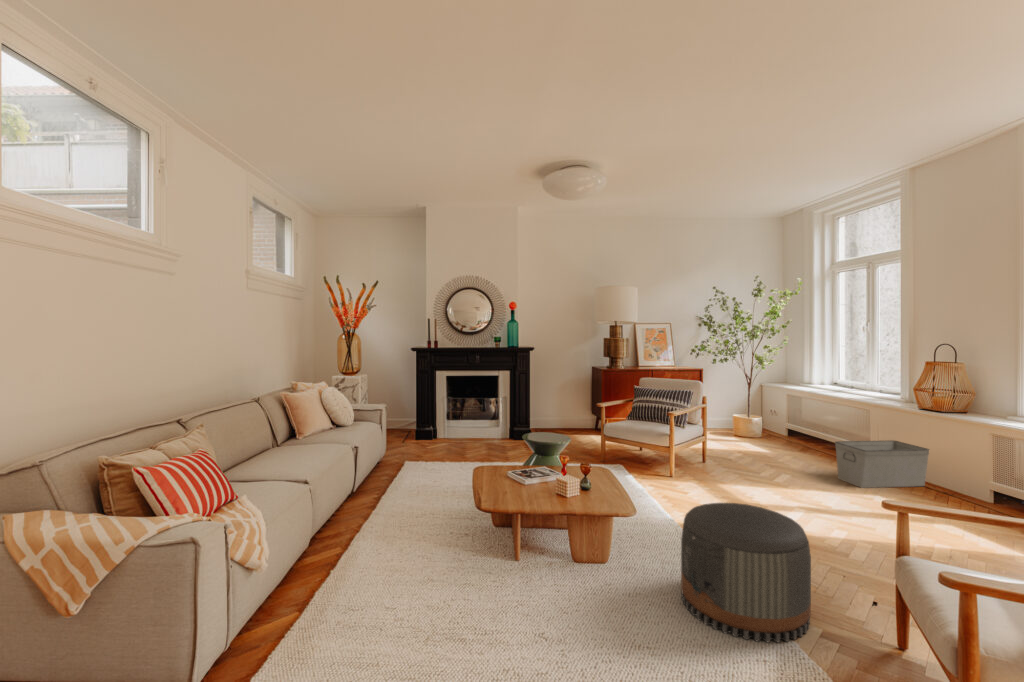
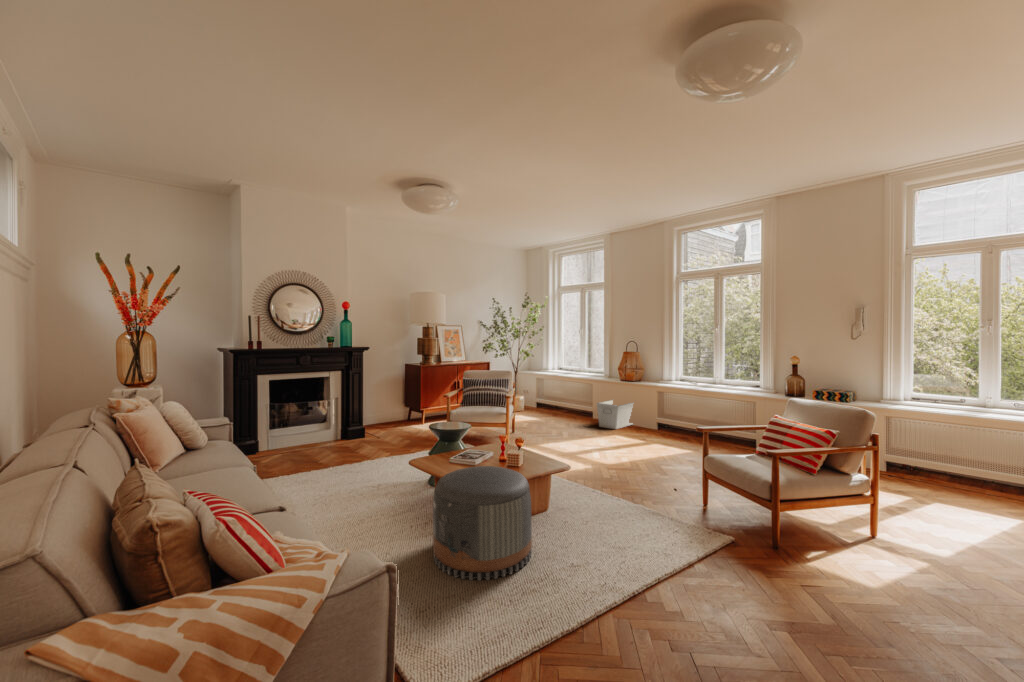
pouf: present [681,503,811,642] -> present [433,466,532,581]

